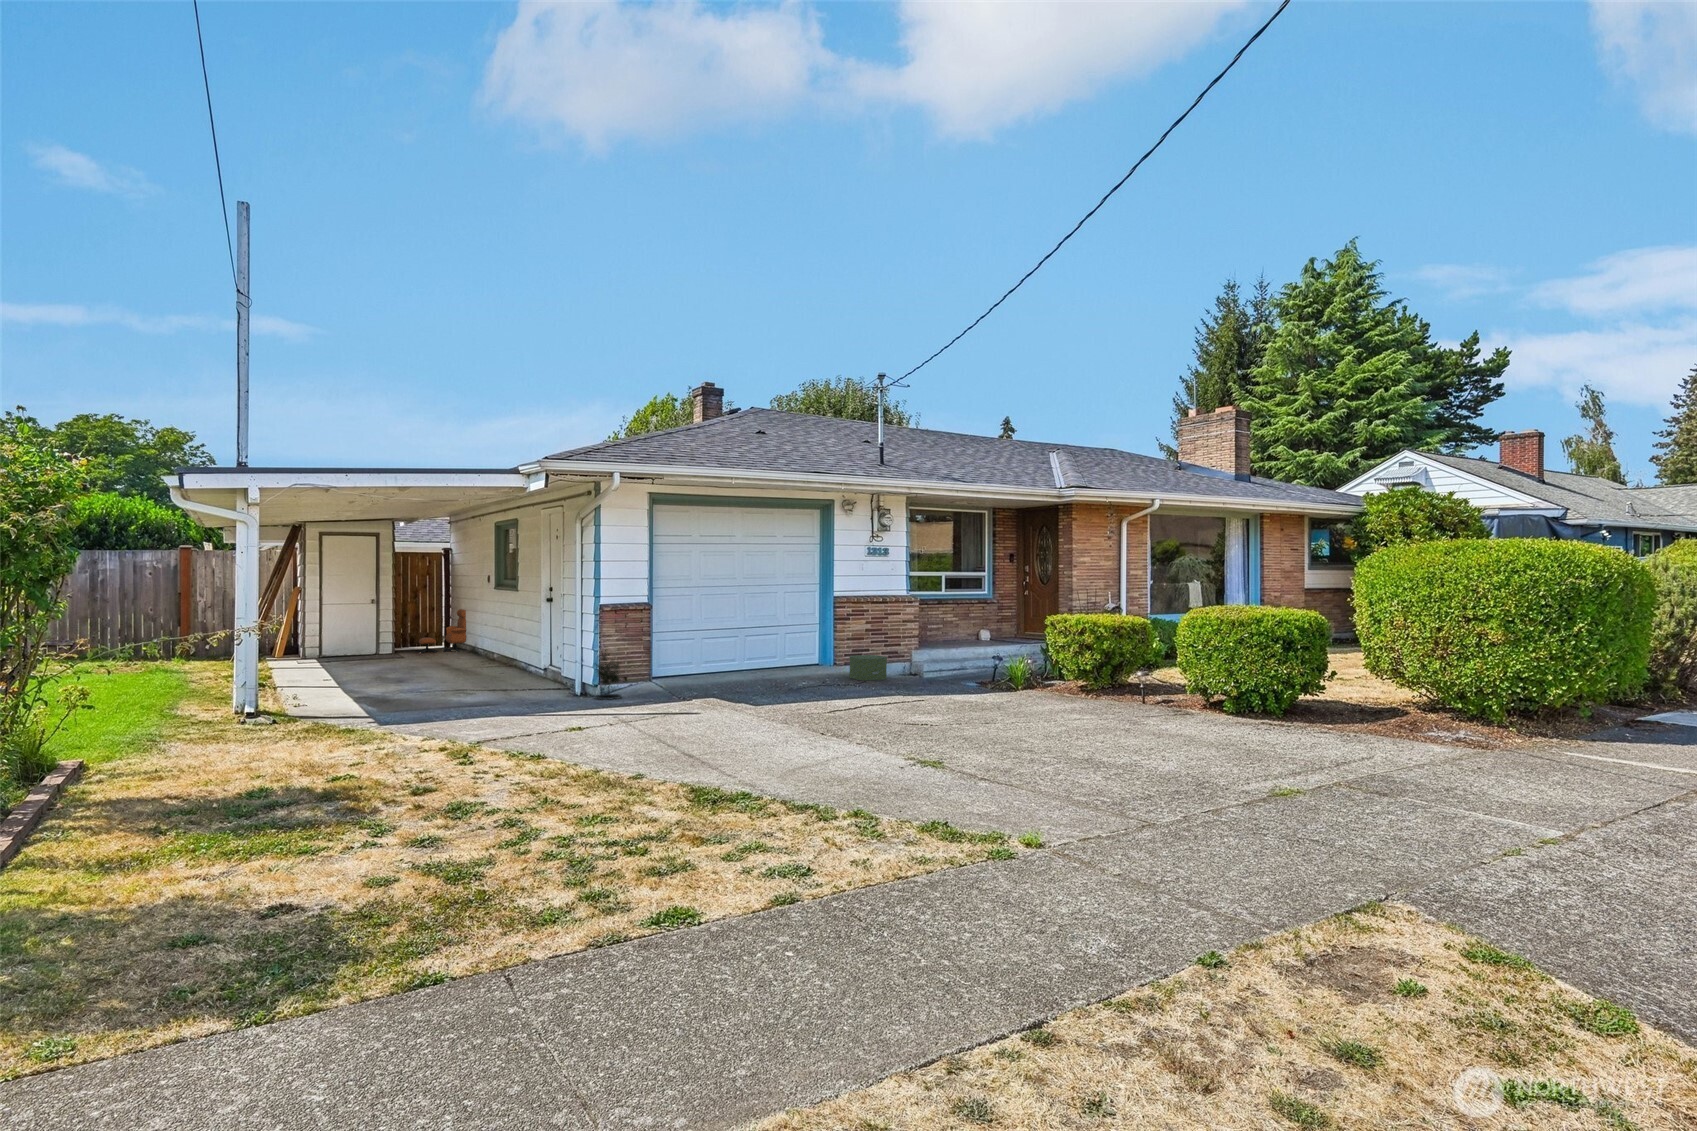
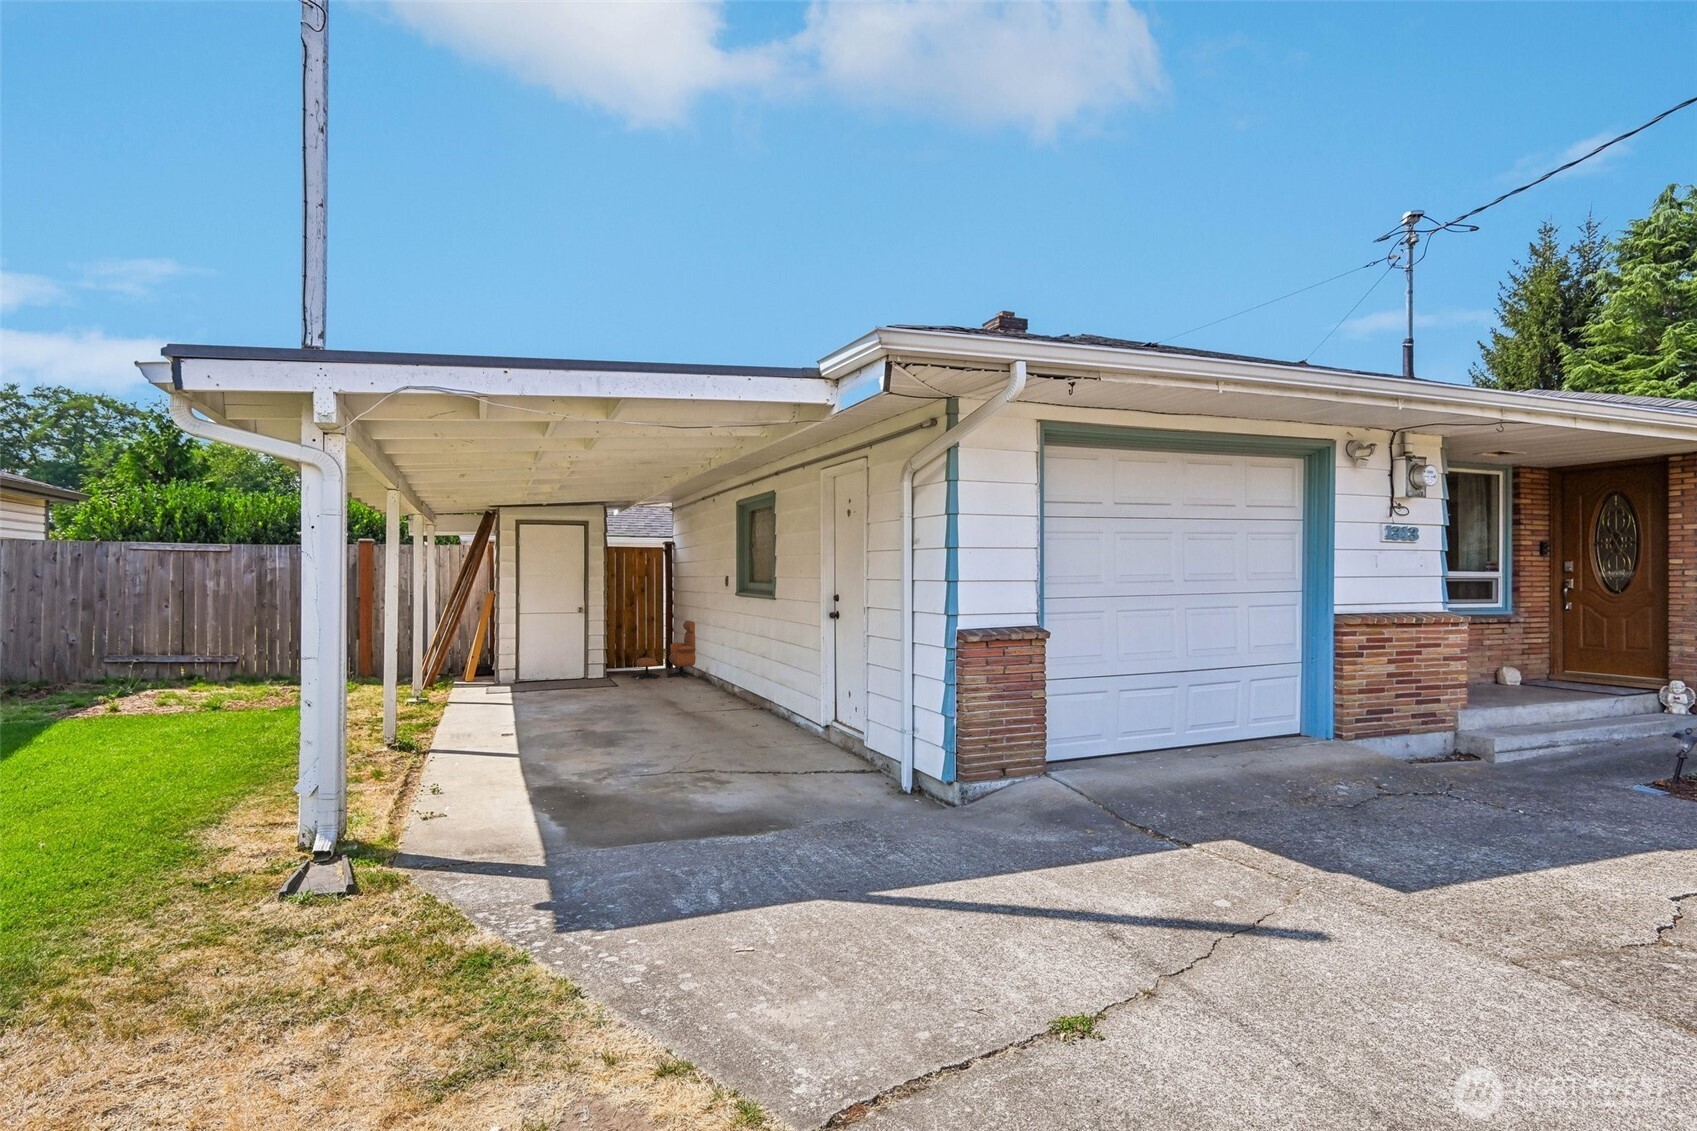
potted tree: present [594,650,622,700] -> none [951,715,1009,821]
storage box: present [850,655,887,681] -> none [1362,721,1446,773]

